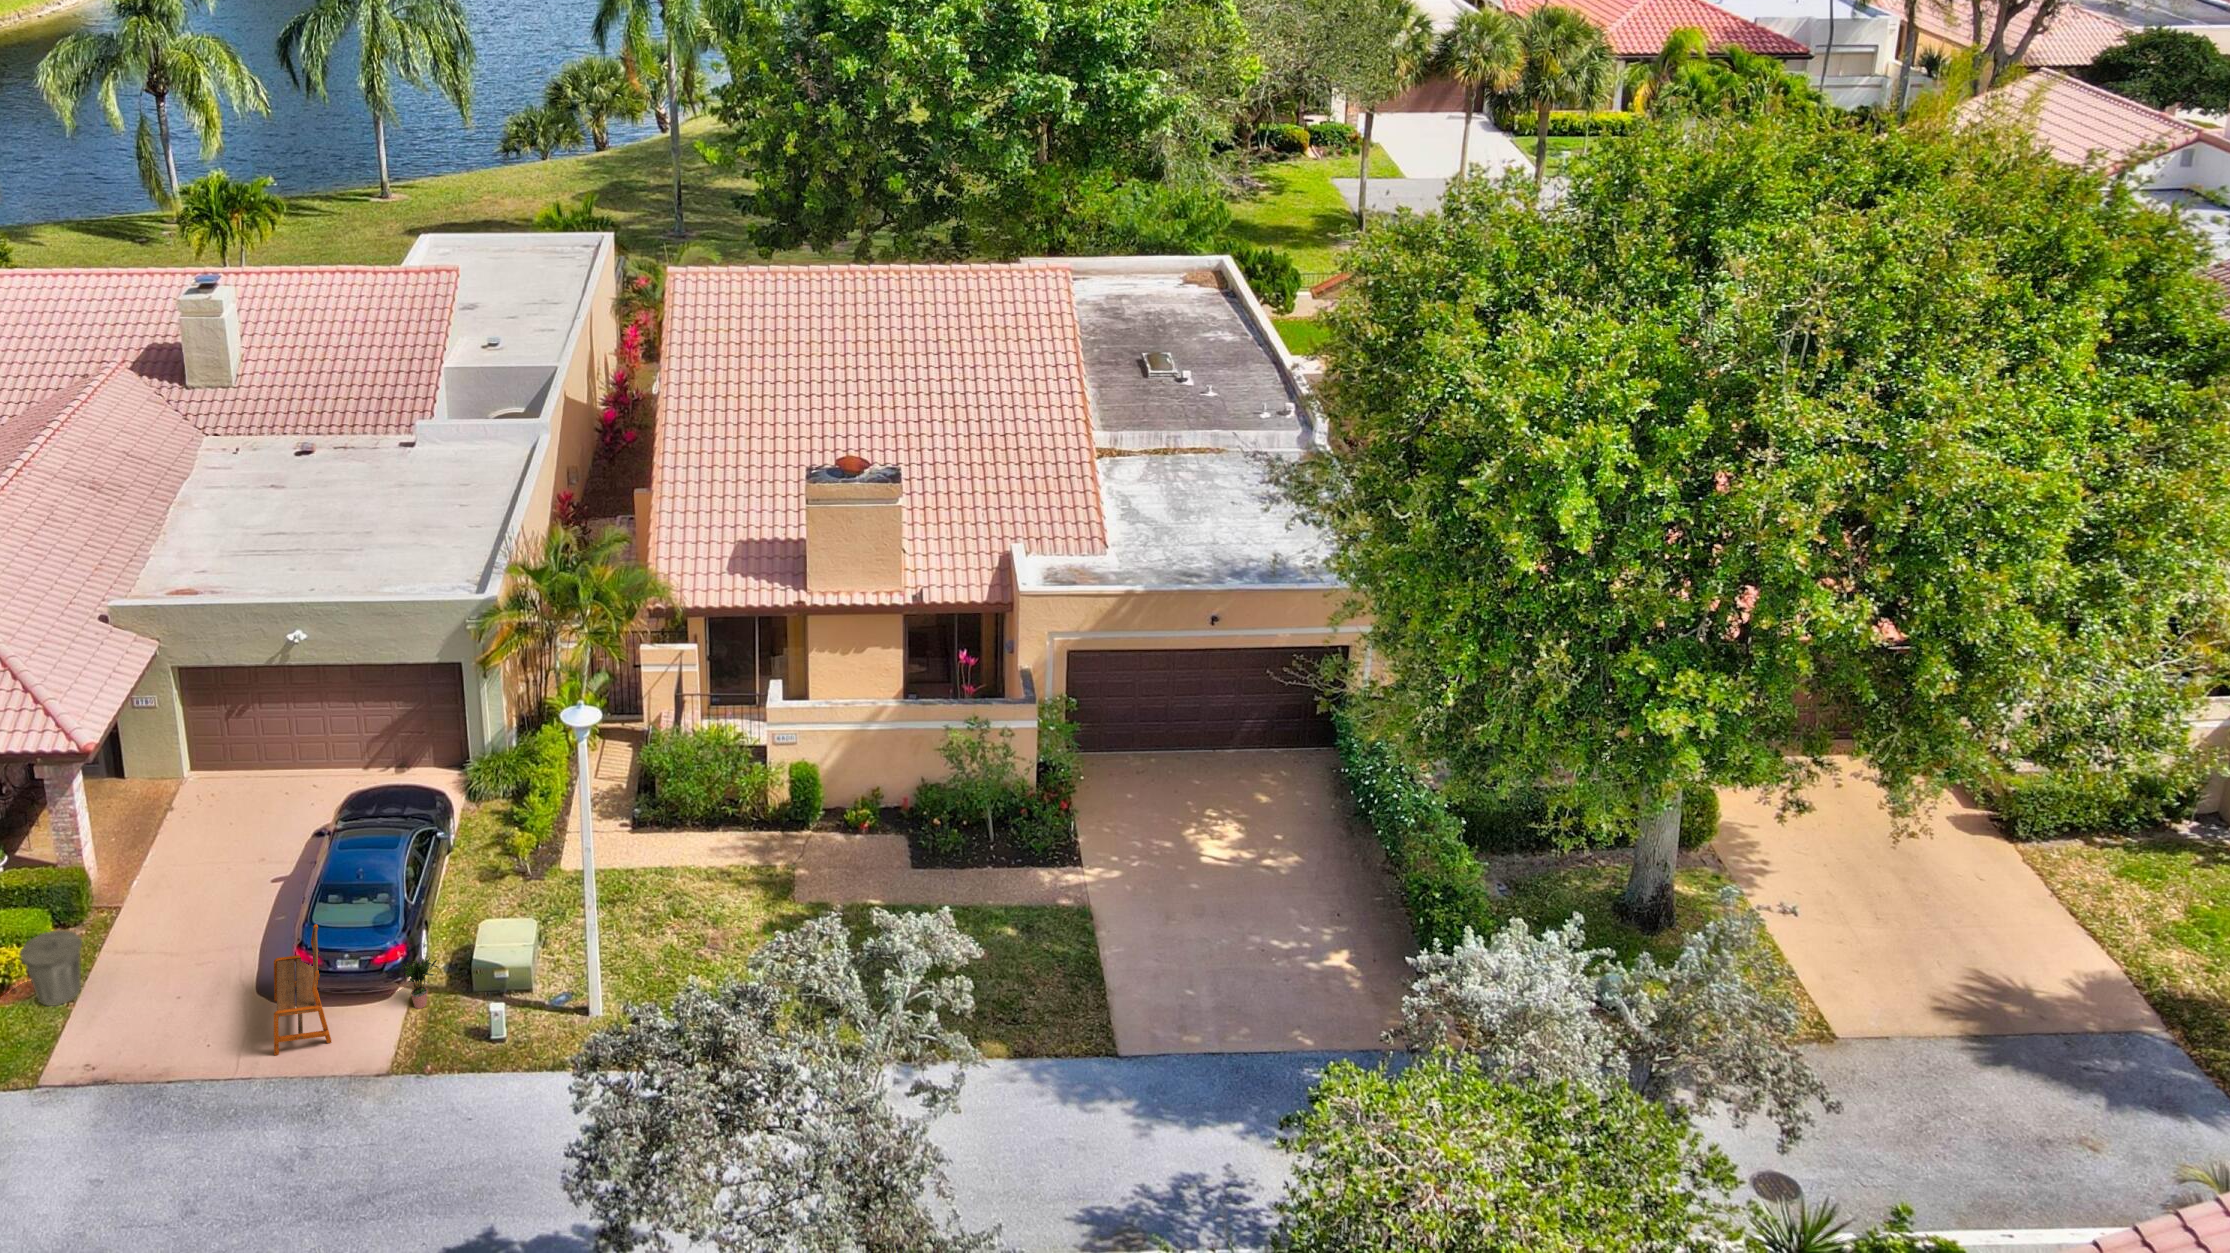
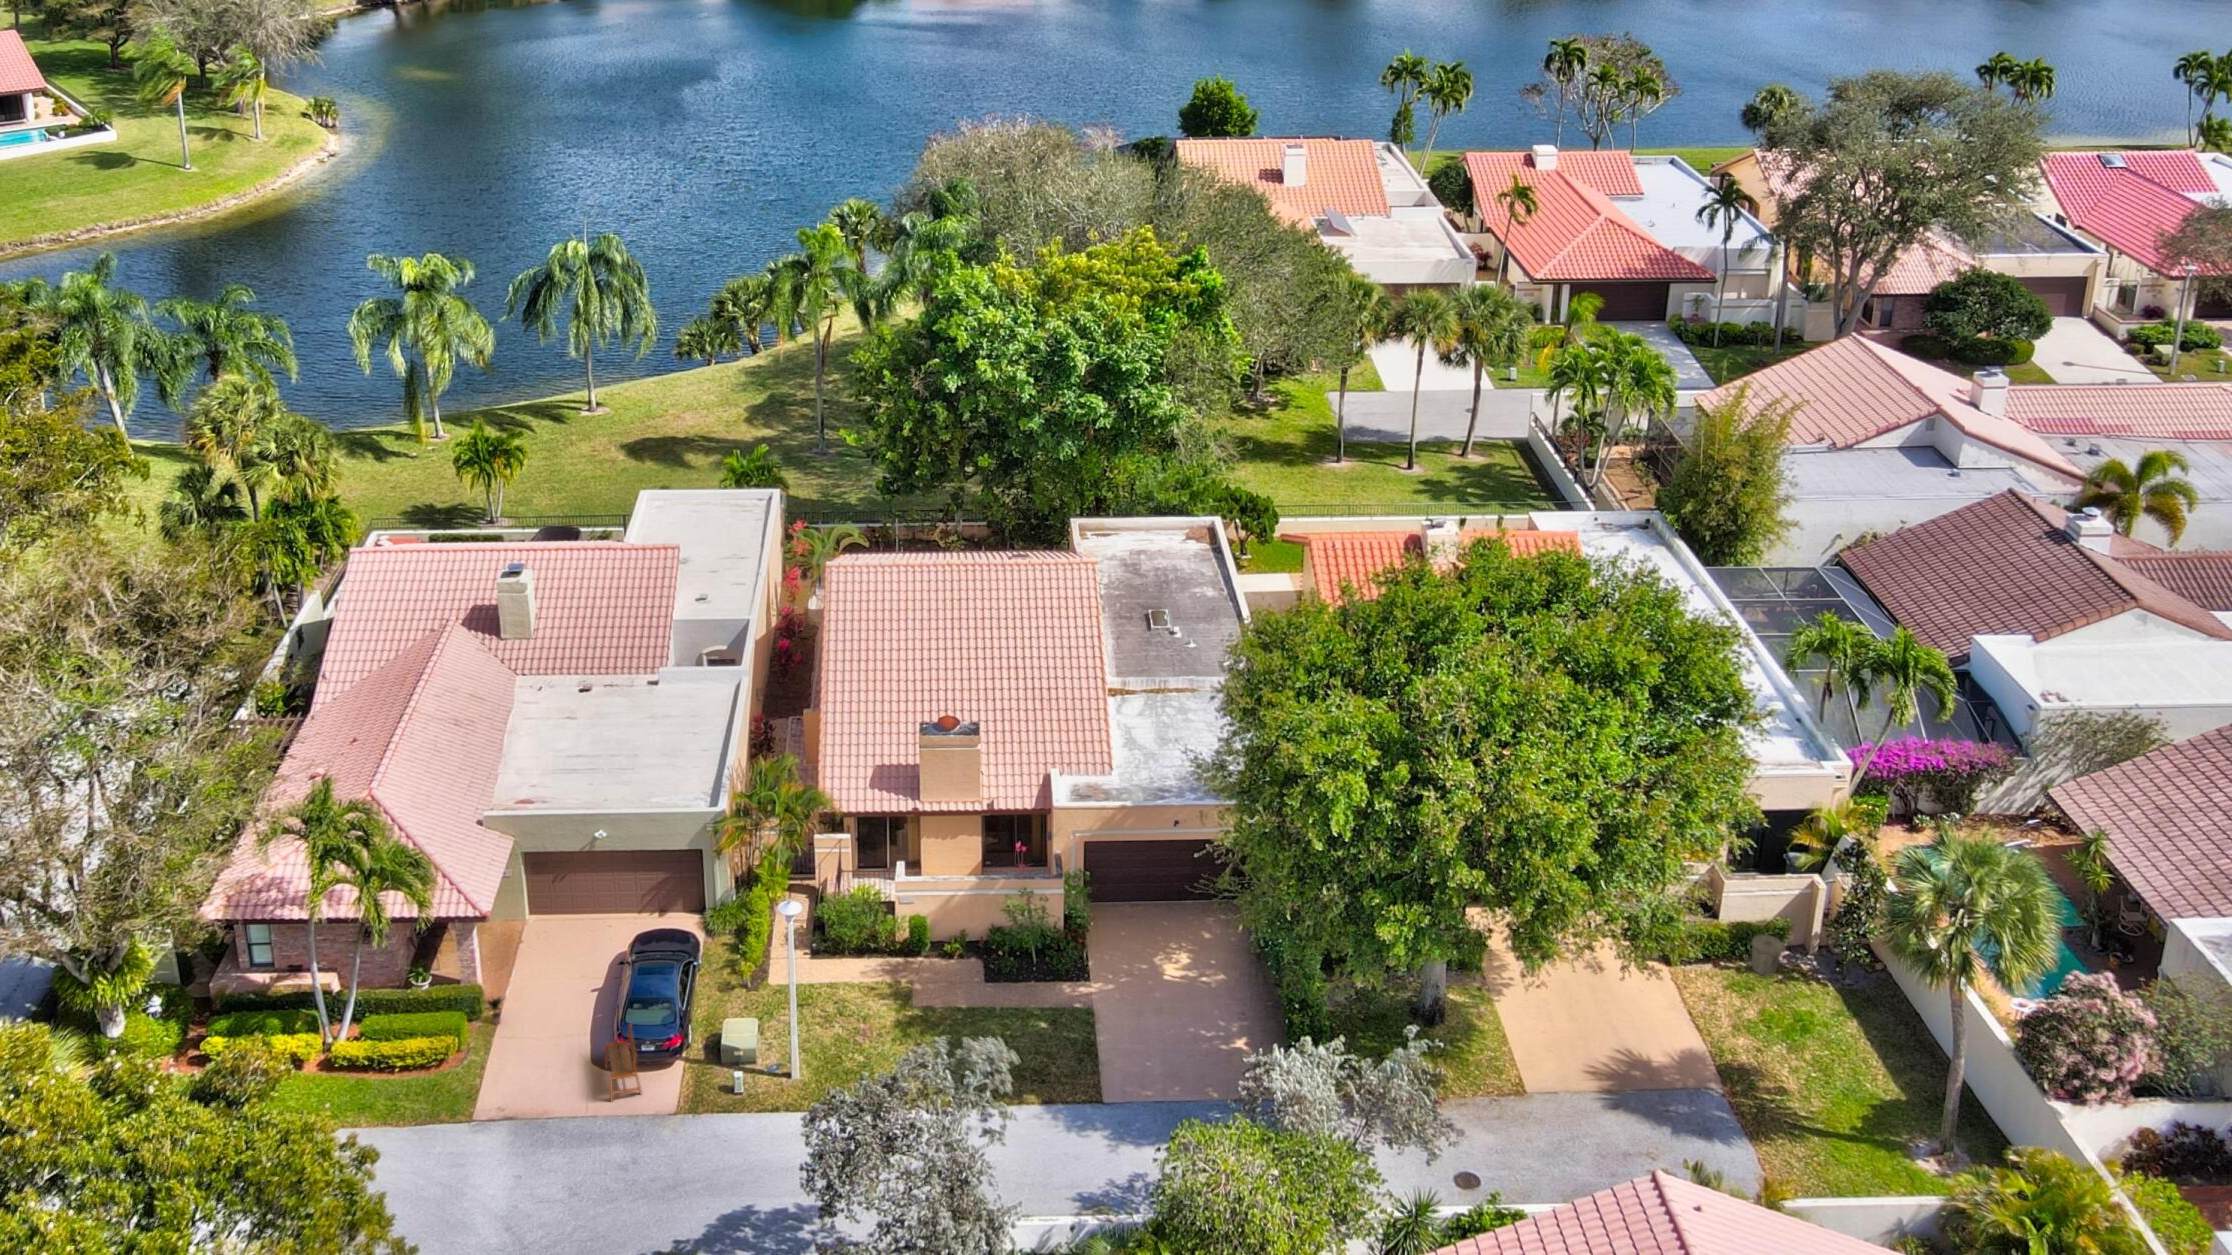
trash can: present [20,930,82,1006] -> present [1751,934,1784,976]
potted plant: present [401,958,438,1009] -> present [487,996,504,1025]

